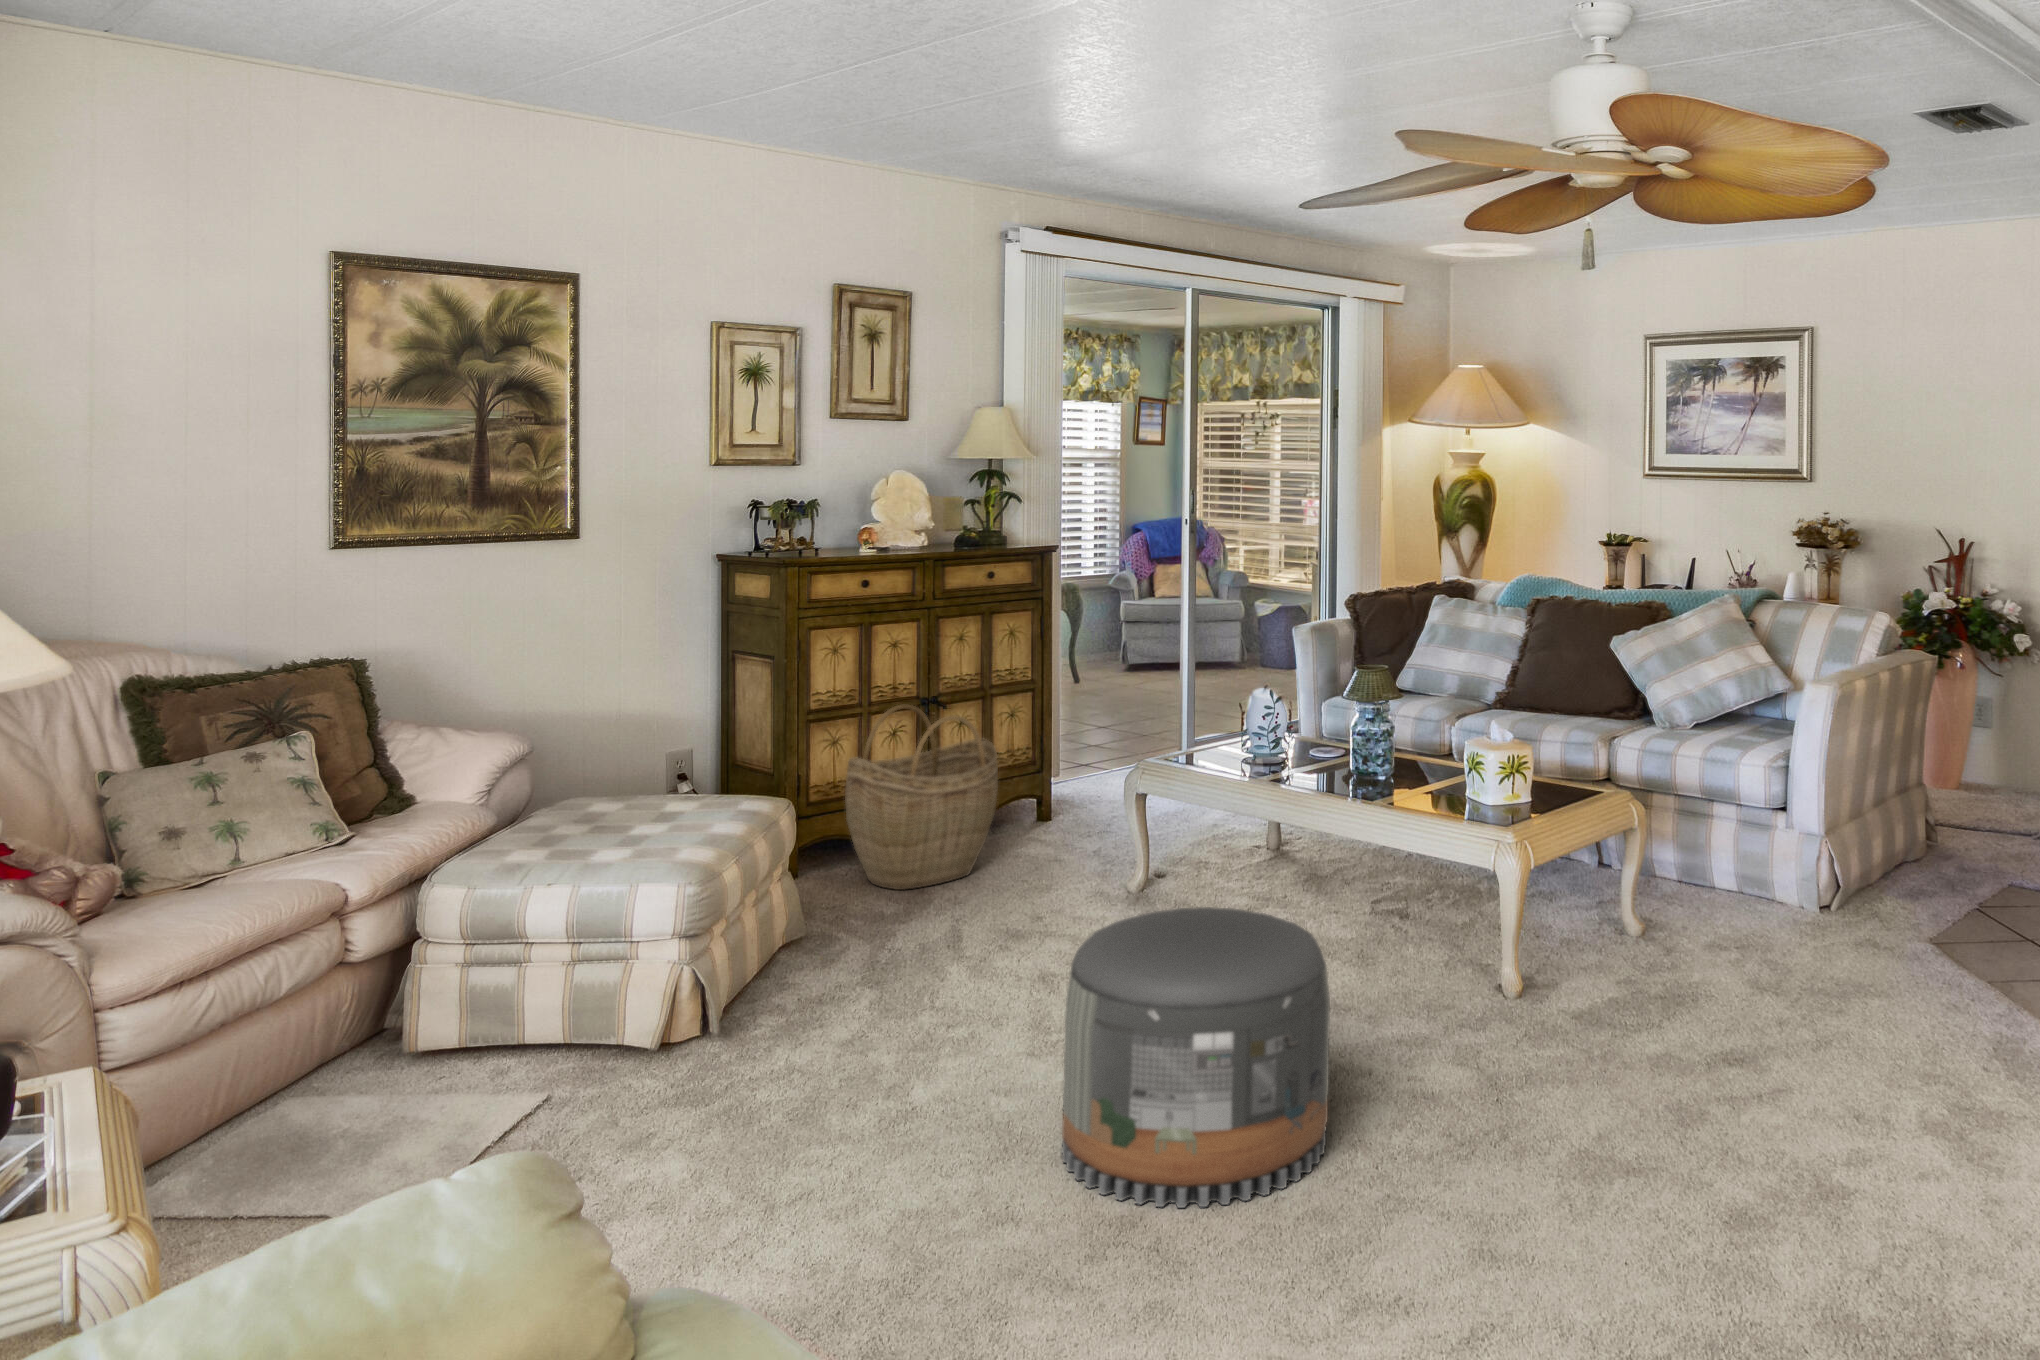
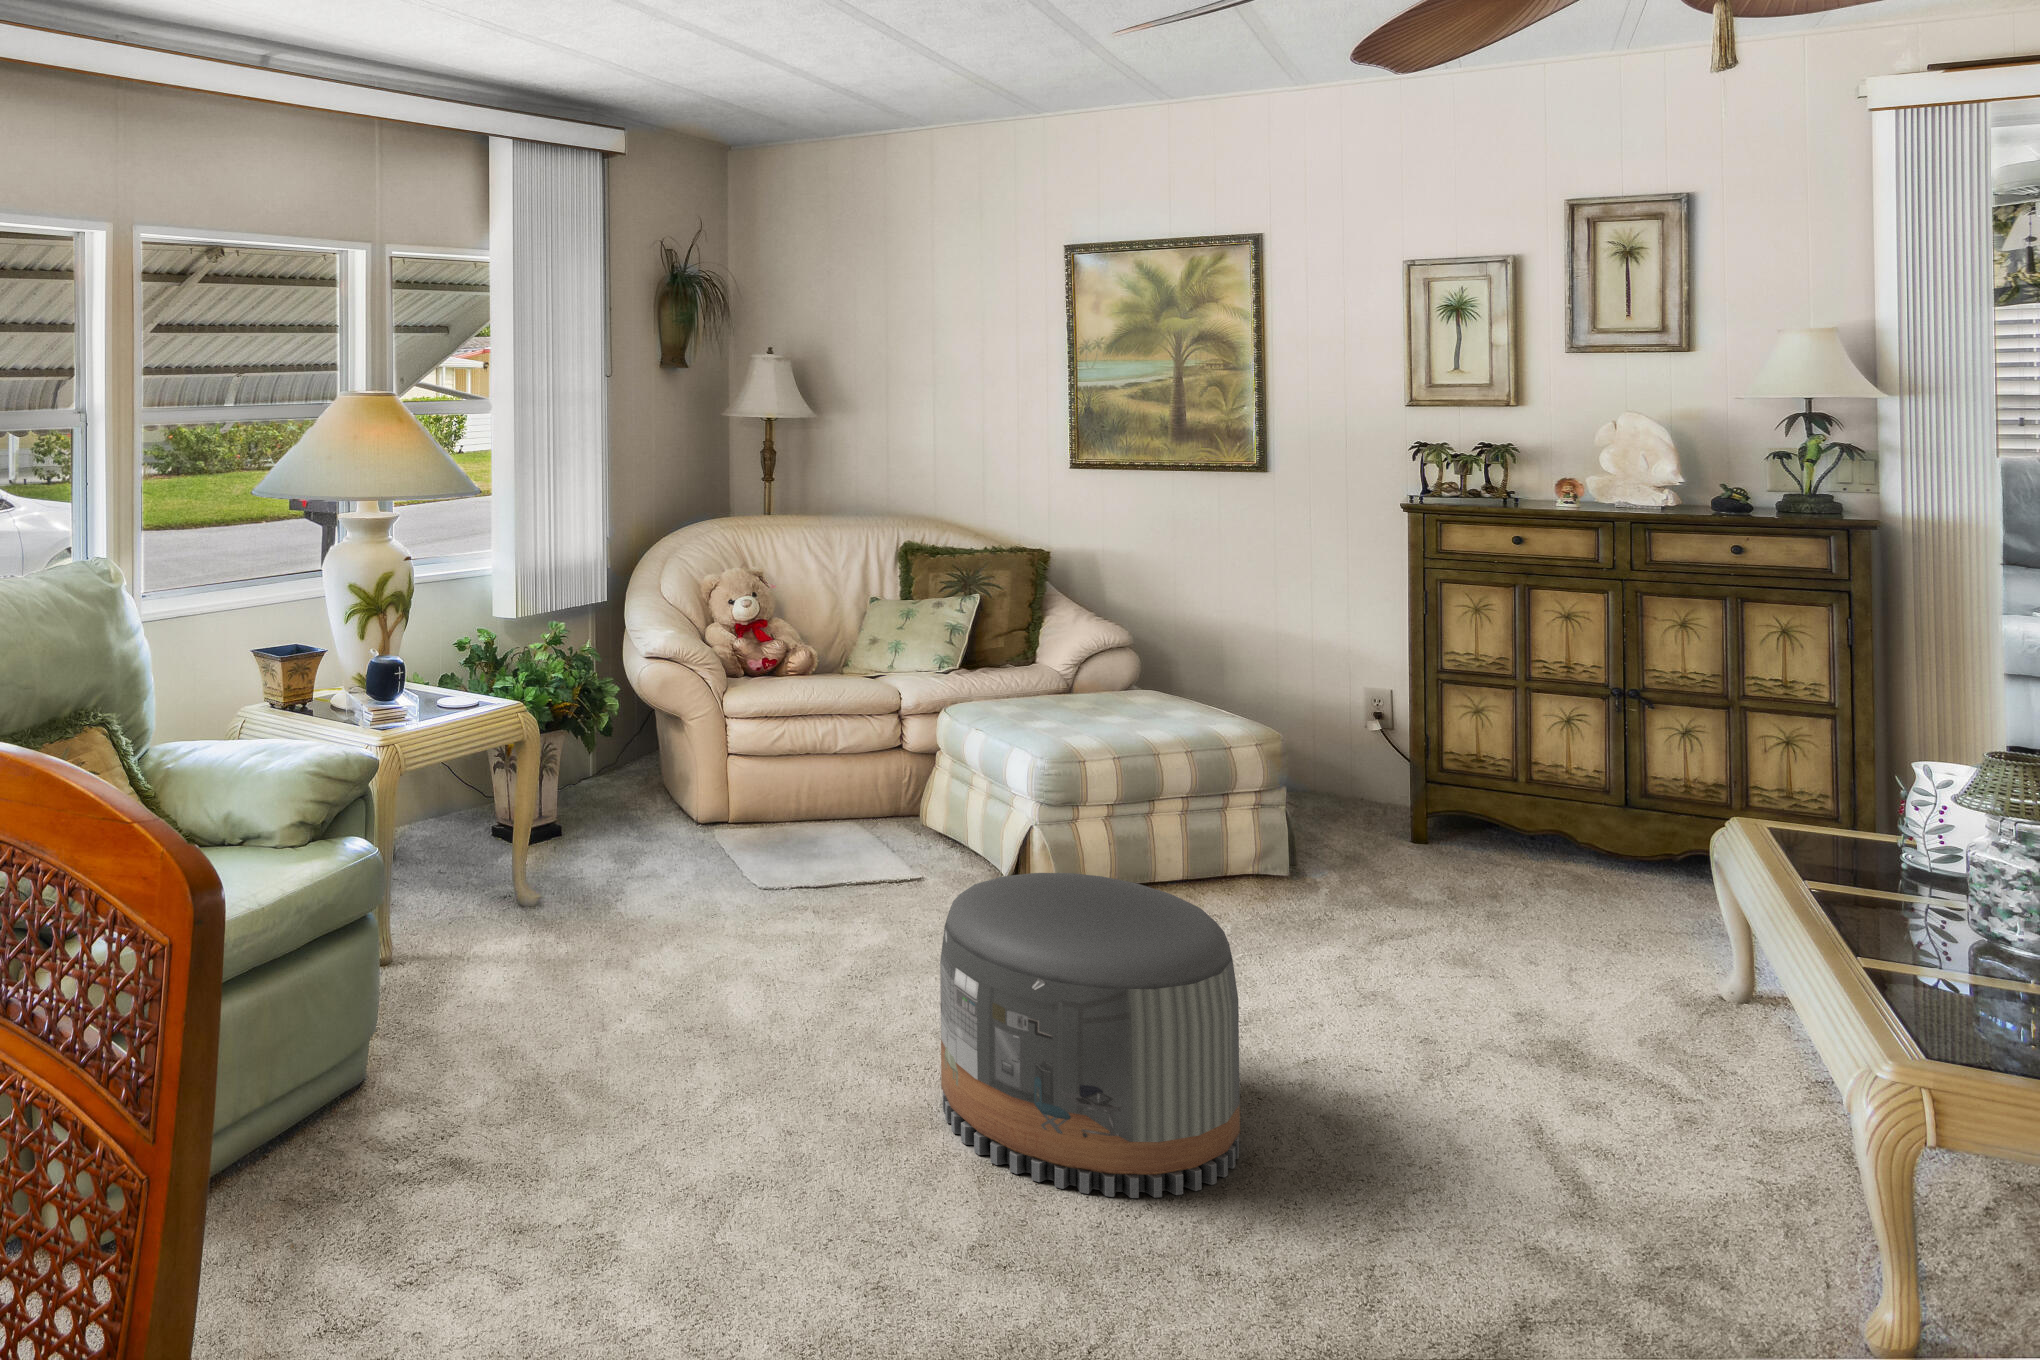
woven basket: present [845,705,998,890] -> none [1453,687,1660,907]

